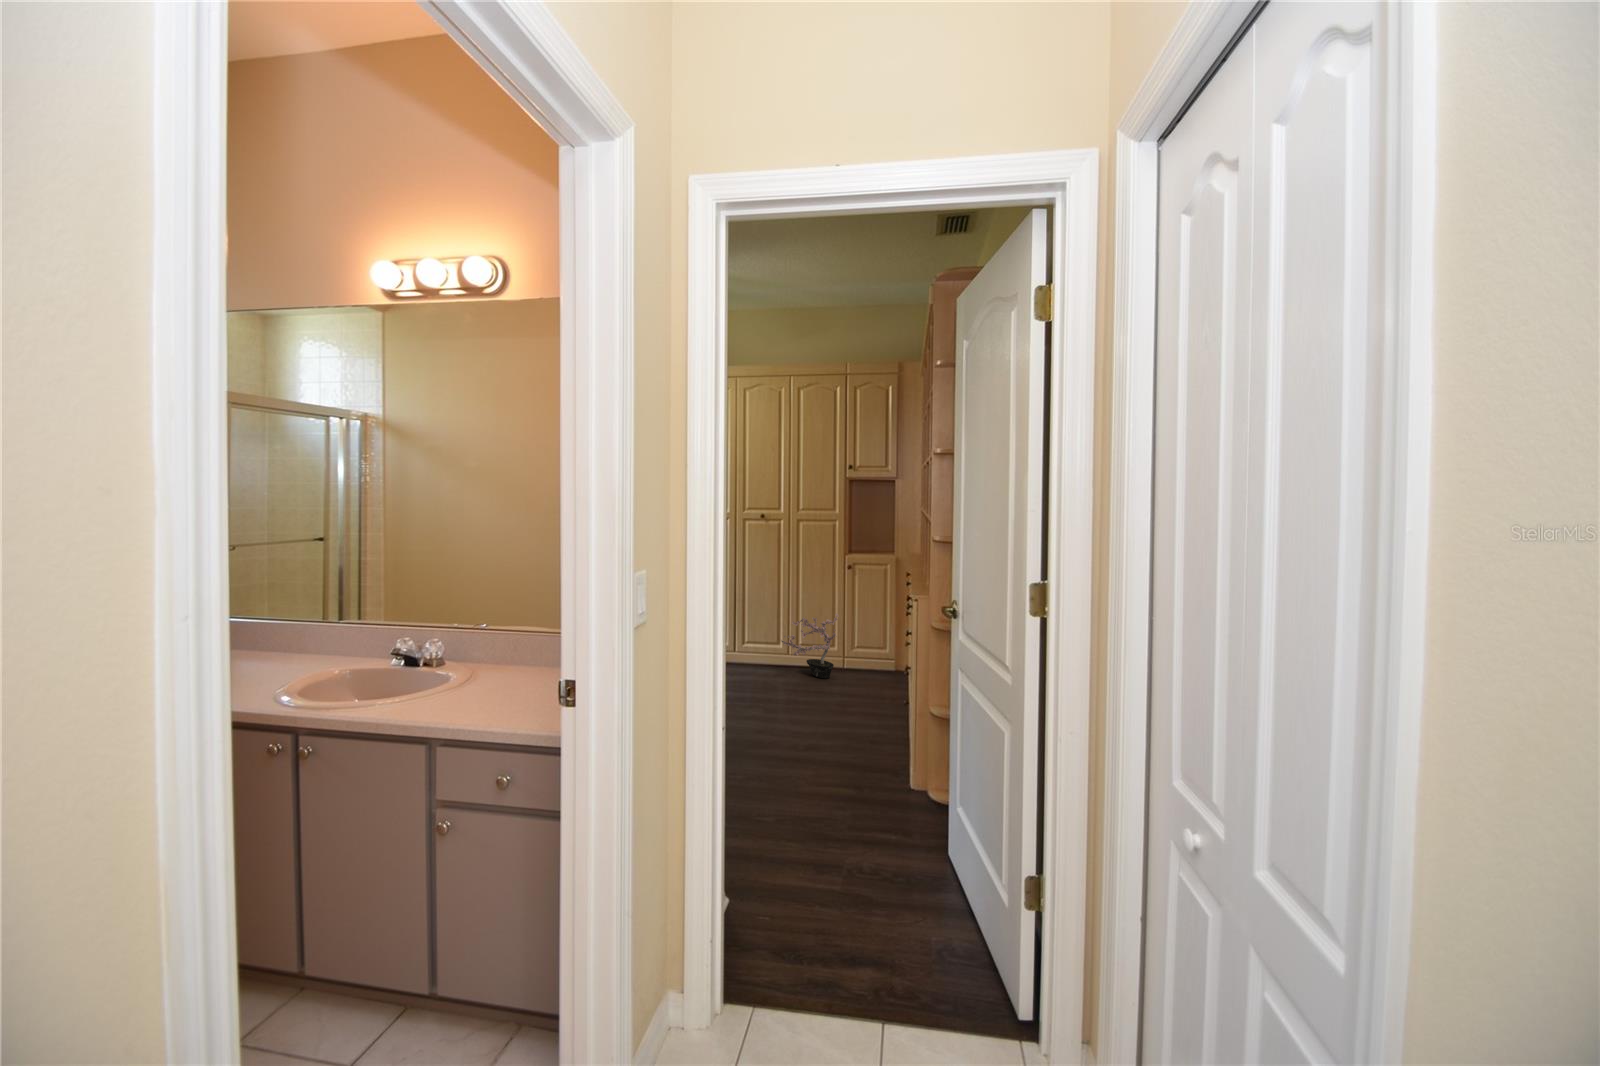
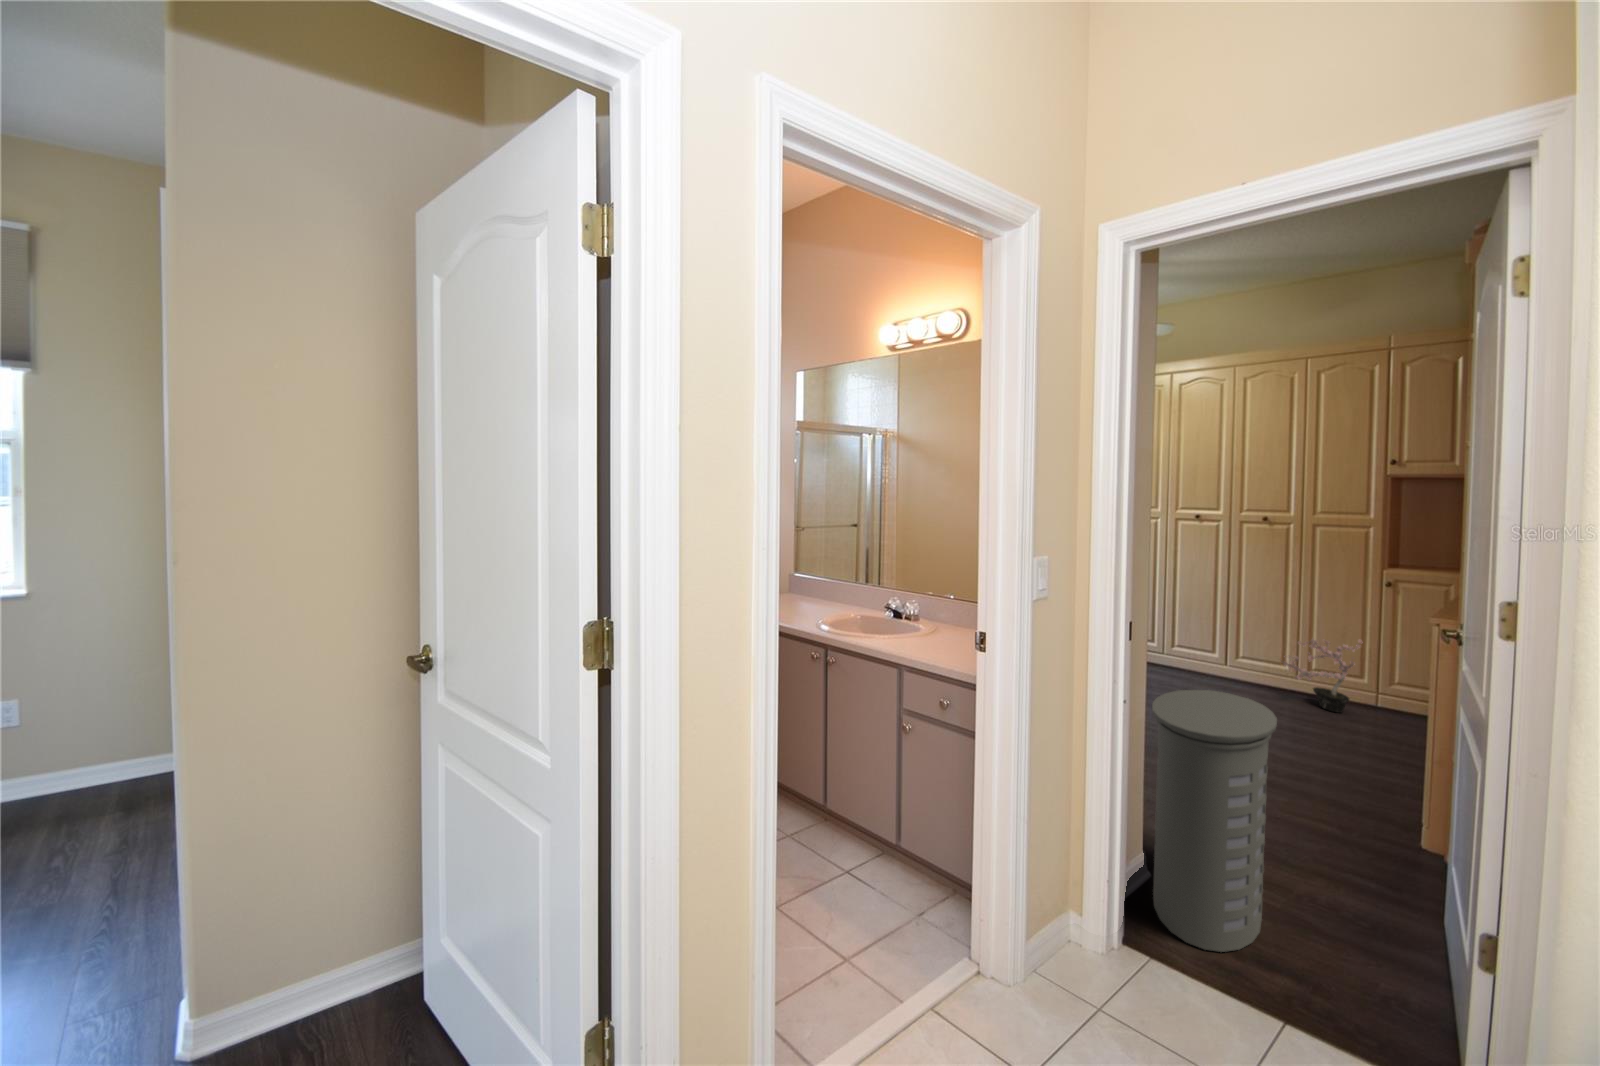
laundry hamper: none [742,688,862,977] -> present [1152,690,1277,952]

